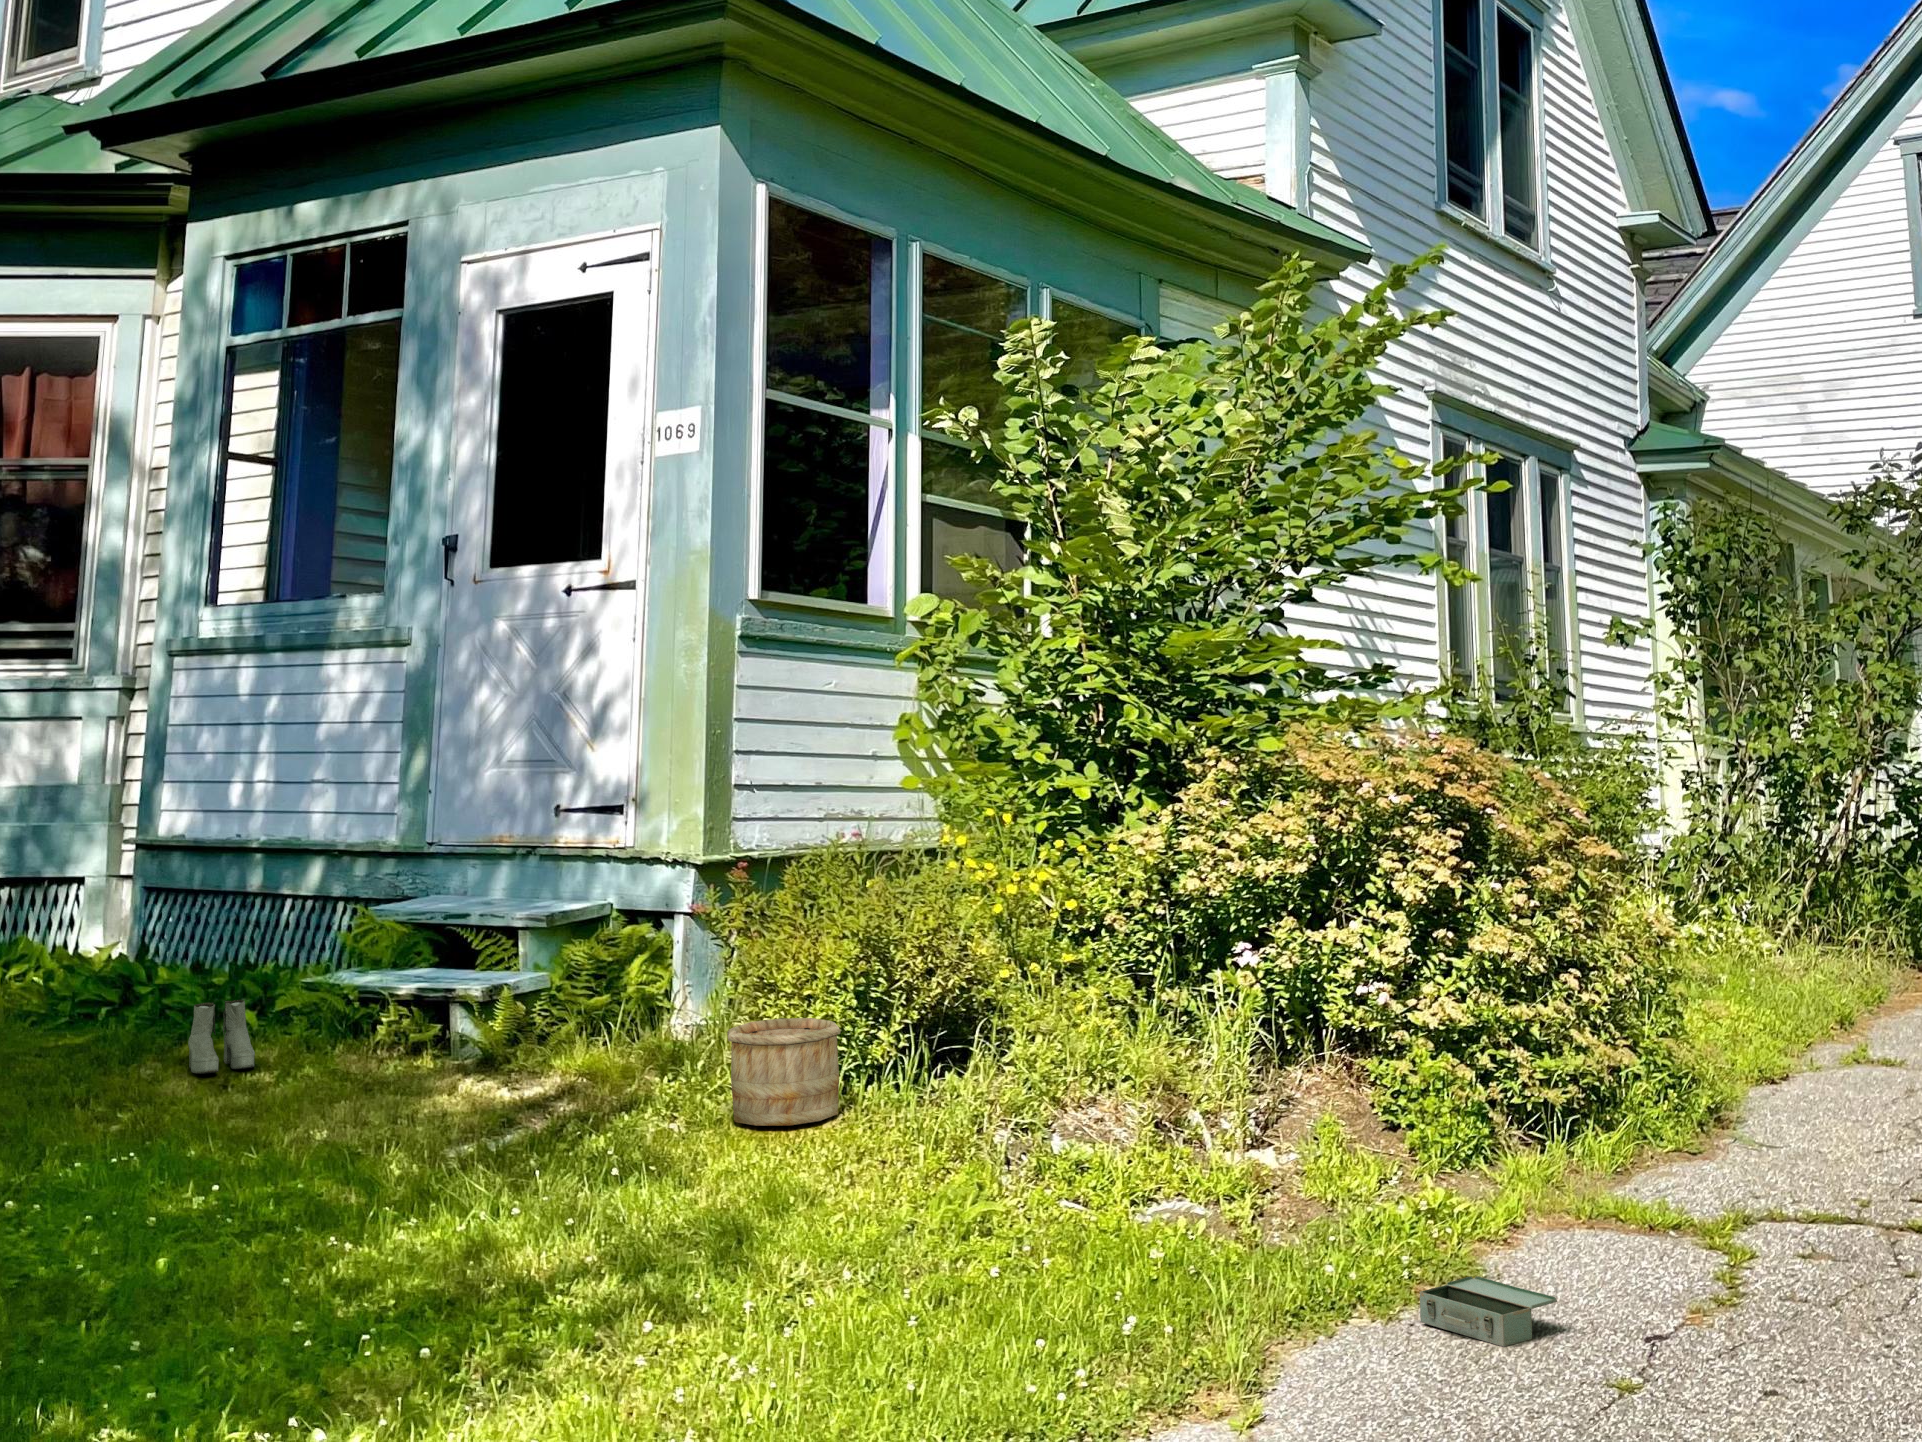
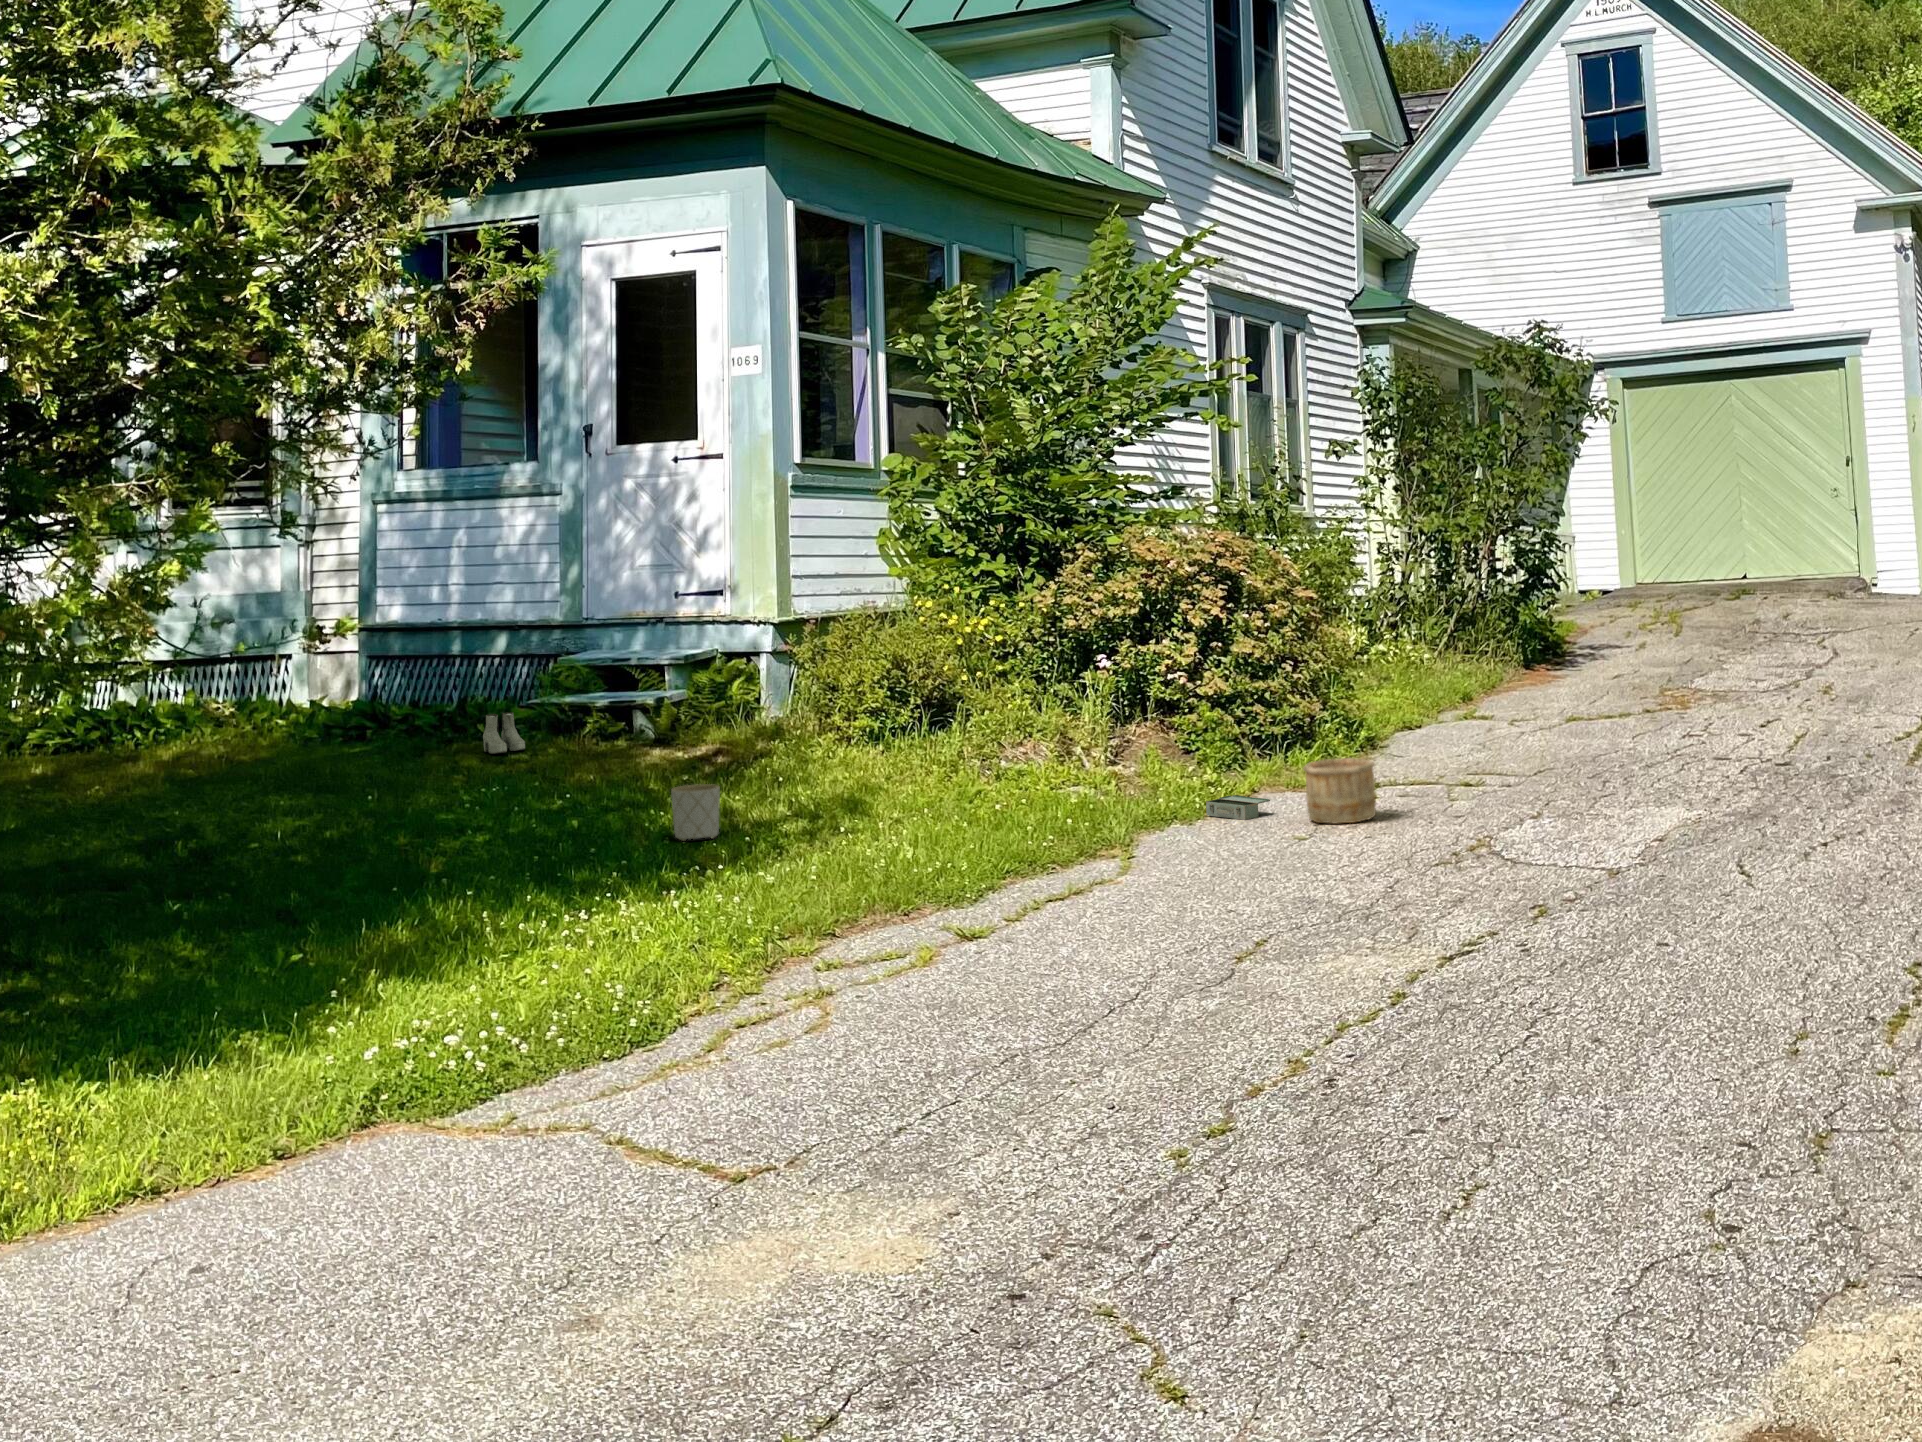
wooden bucket: present [727,1018,841,1126] -> present [1303,758,1376,824]
planter: none [286,1212,391,1343] -> present [671,784,720,841]

